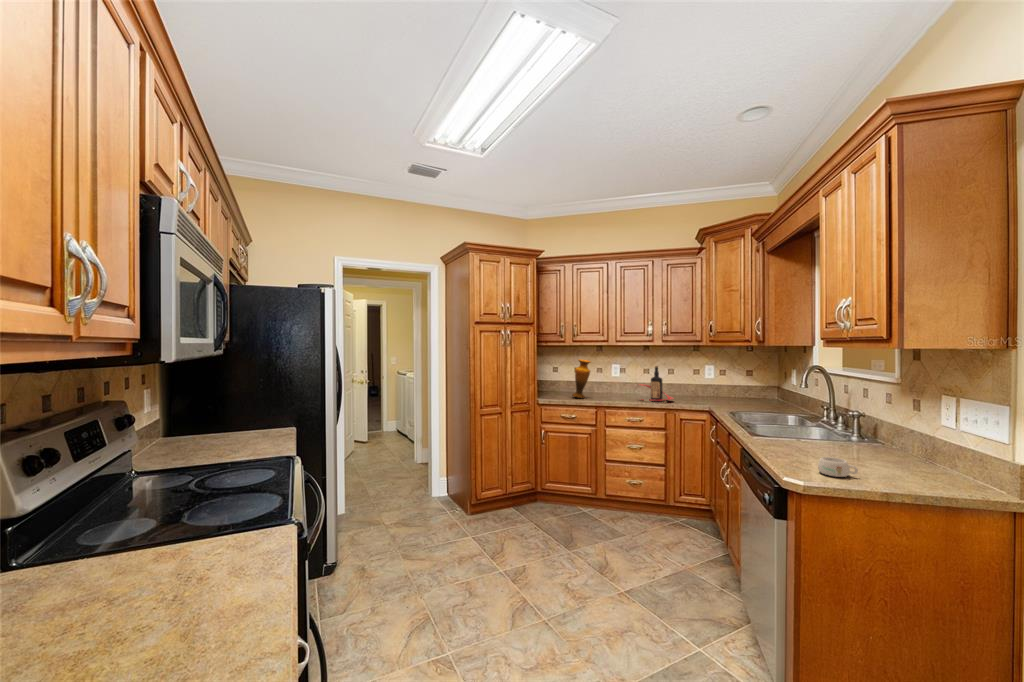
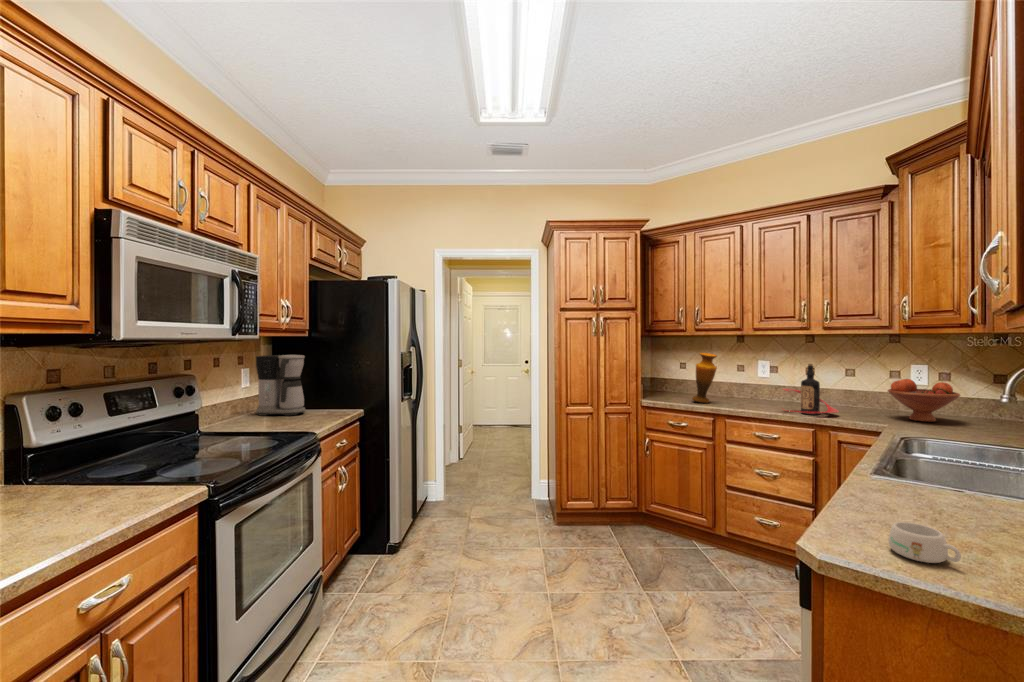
coffee maker: none [170,371,236,444] -> present [256,355,305,416]
fruit bowl: none [698,374,737,401] -> present [888,379,960,422]

